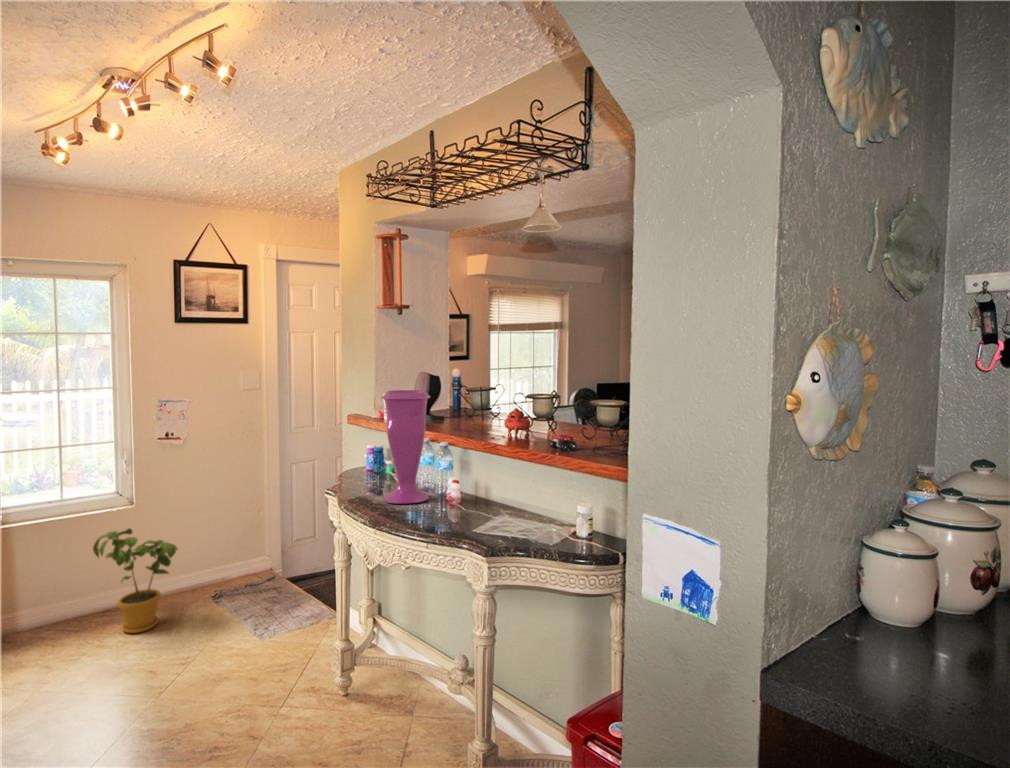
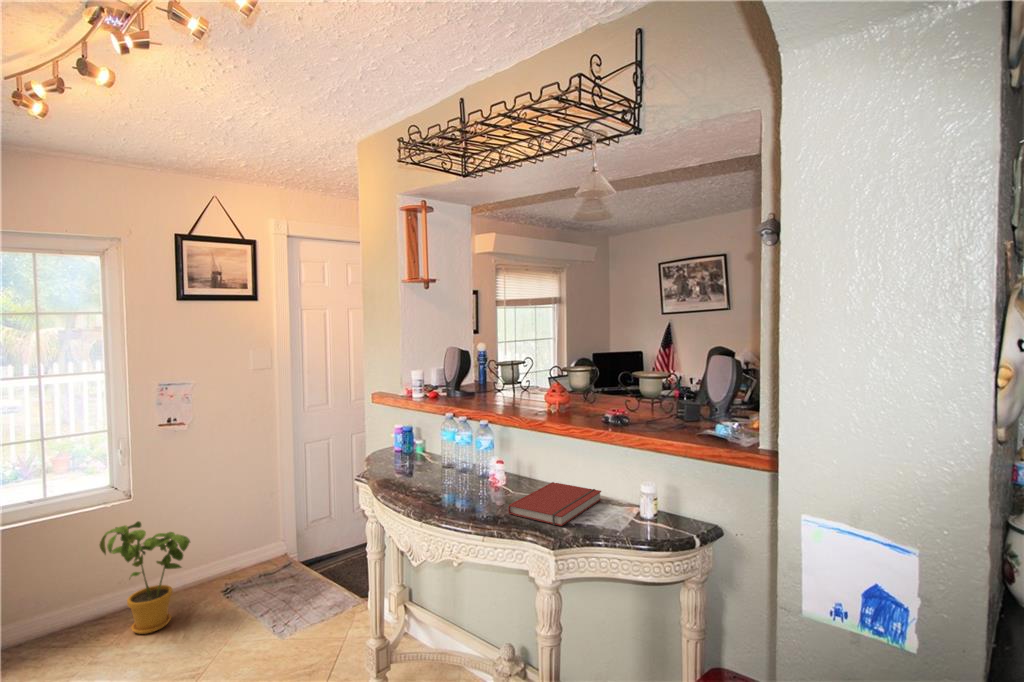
vase: present [381,390,430,504] -> none [419,368,472,489]
book: none [453,501,545,539] -> present [508,482,601,526]

